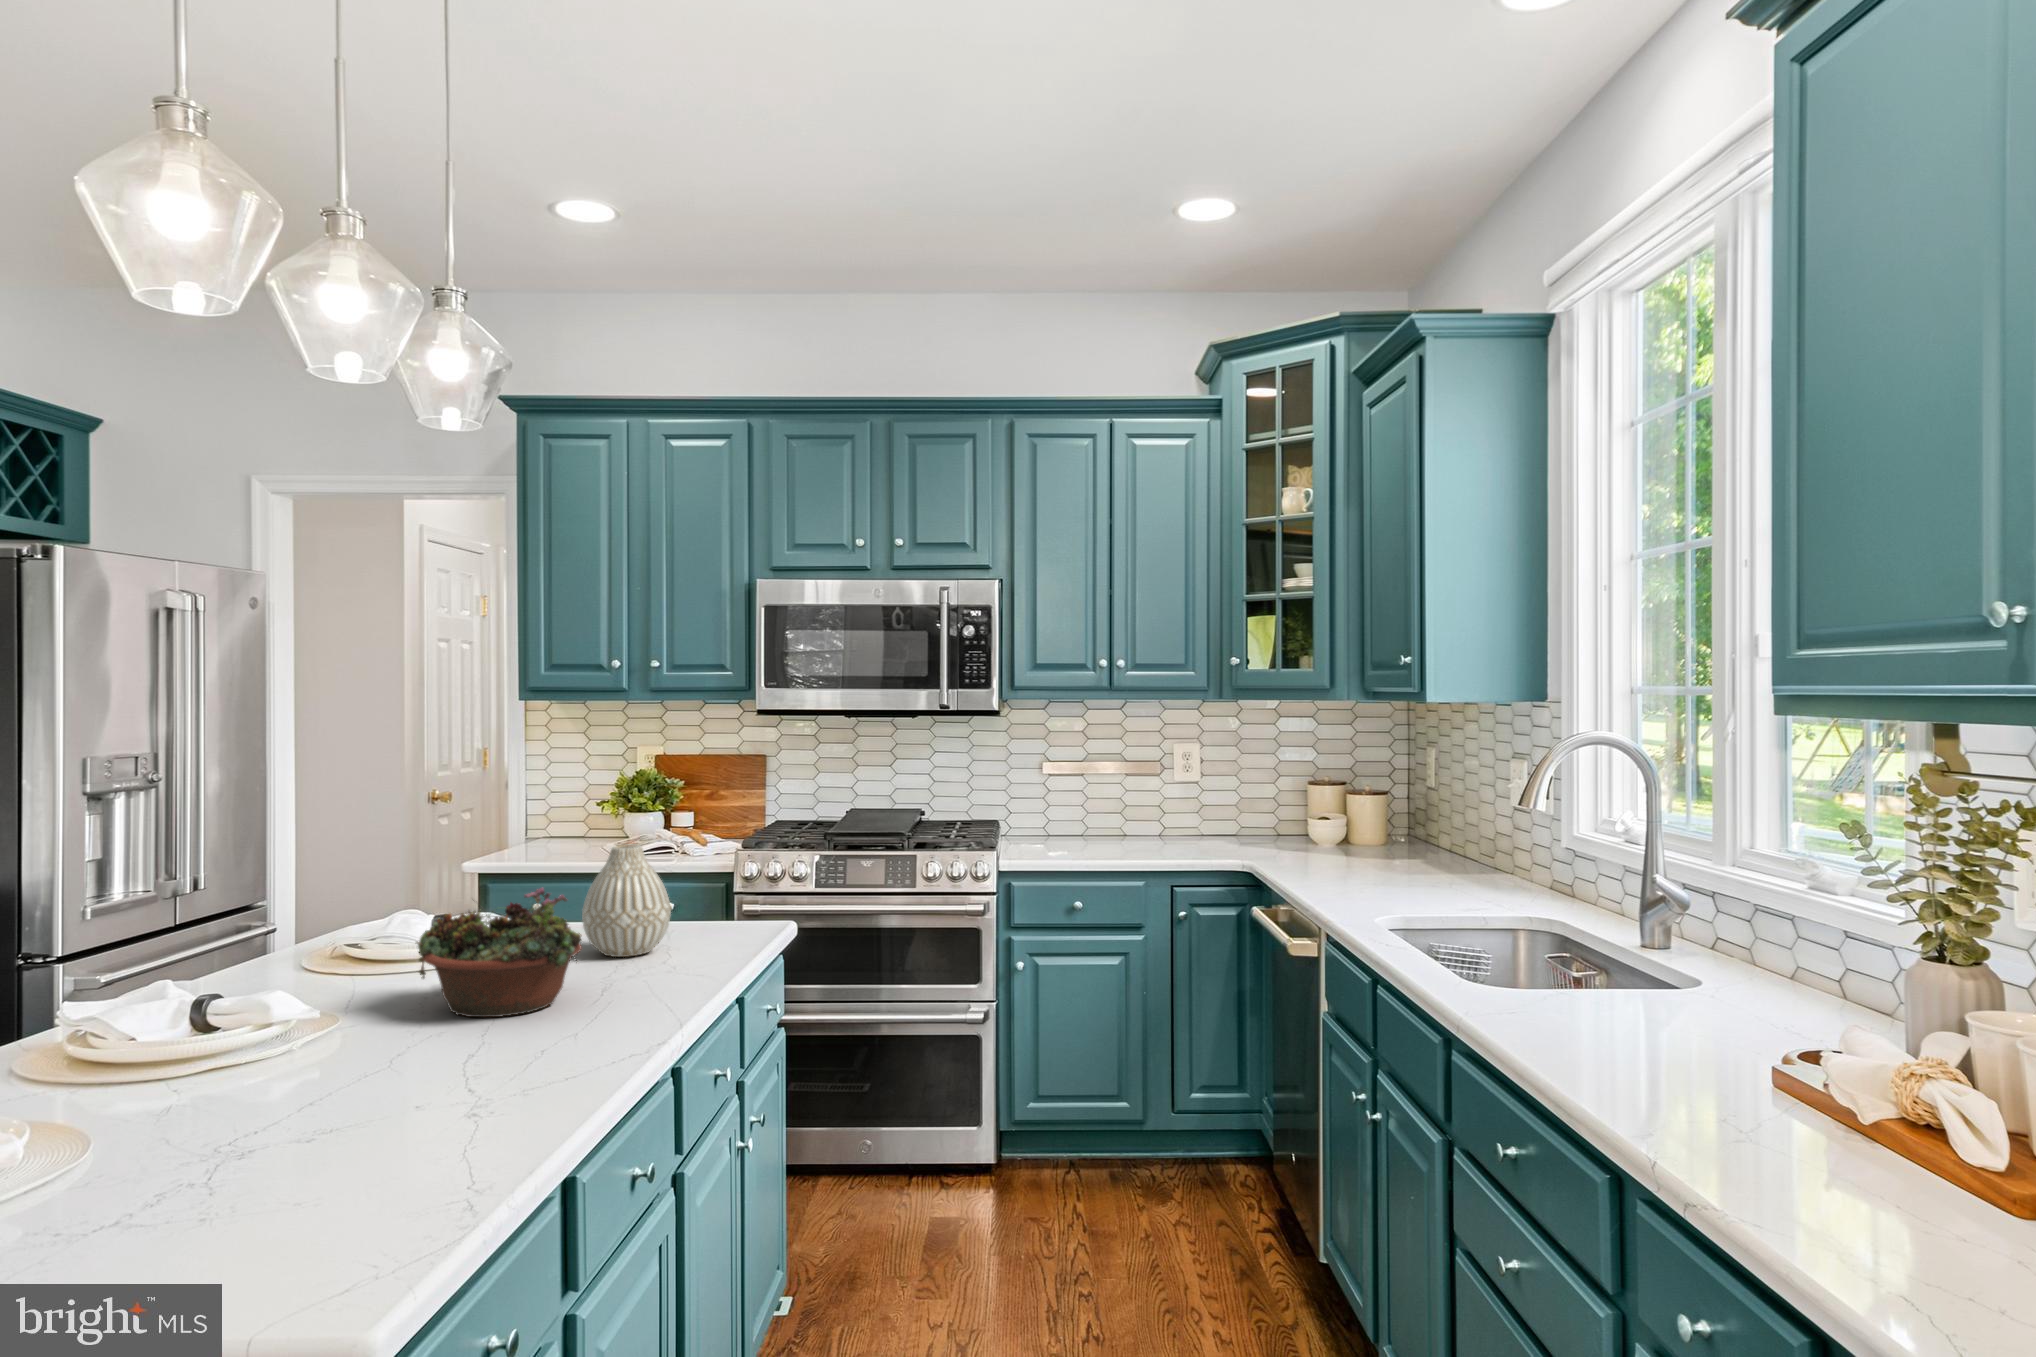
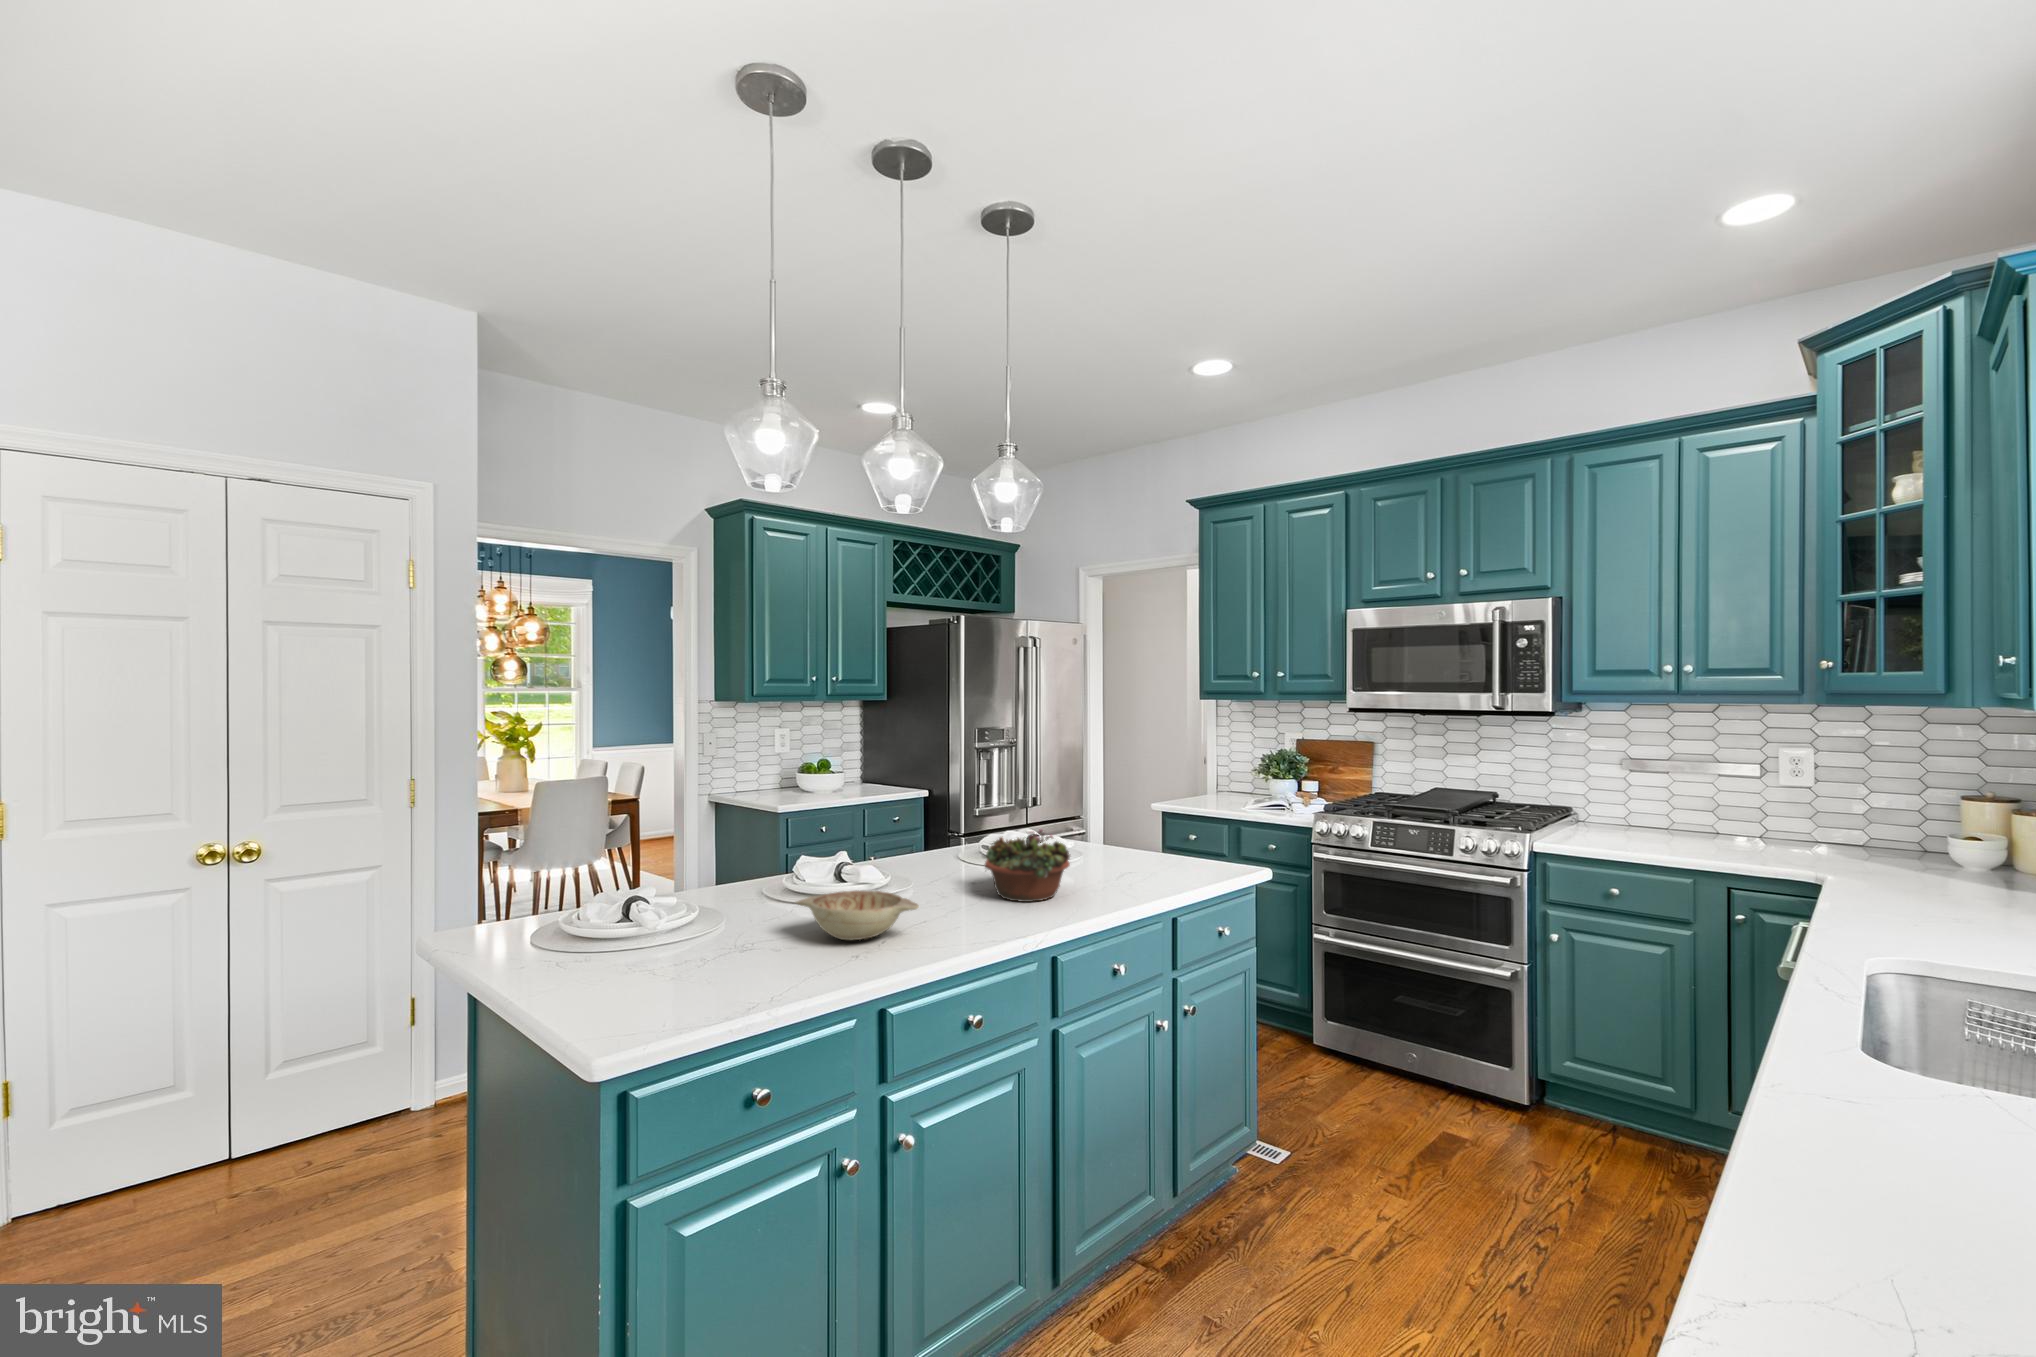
vase: present [582,844,671,957] -> none [1111,805,1166,878]
decorative bowl: none [150,1031,439,1137] -> present [796,891,919,940]

